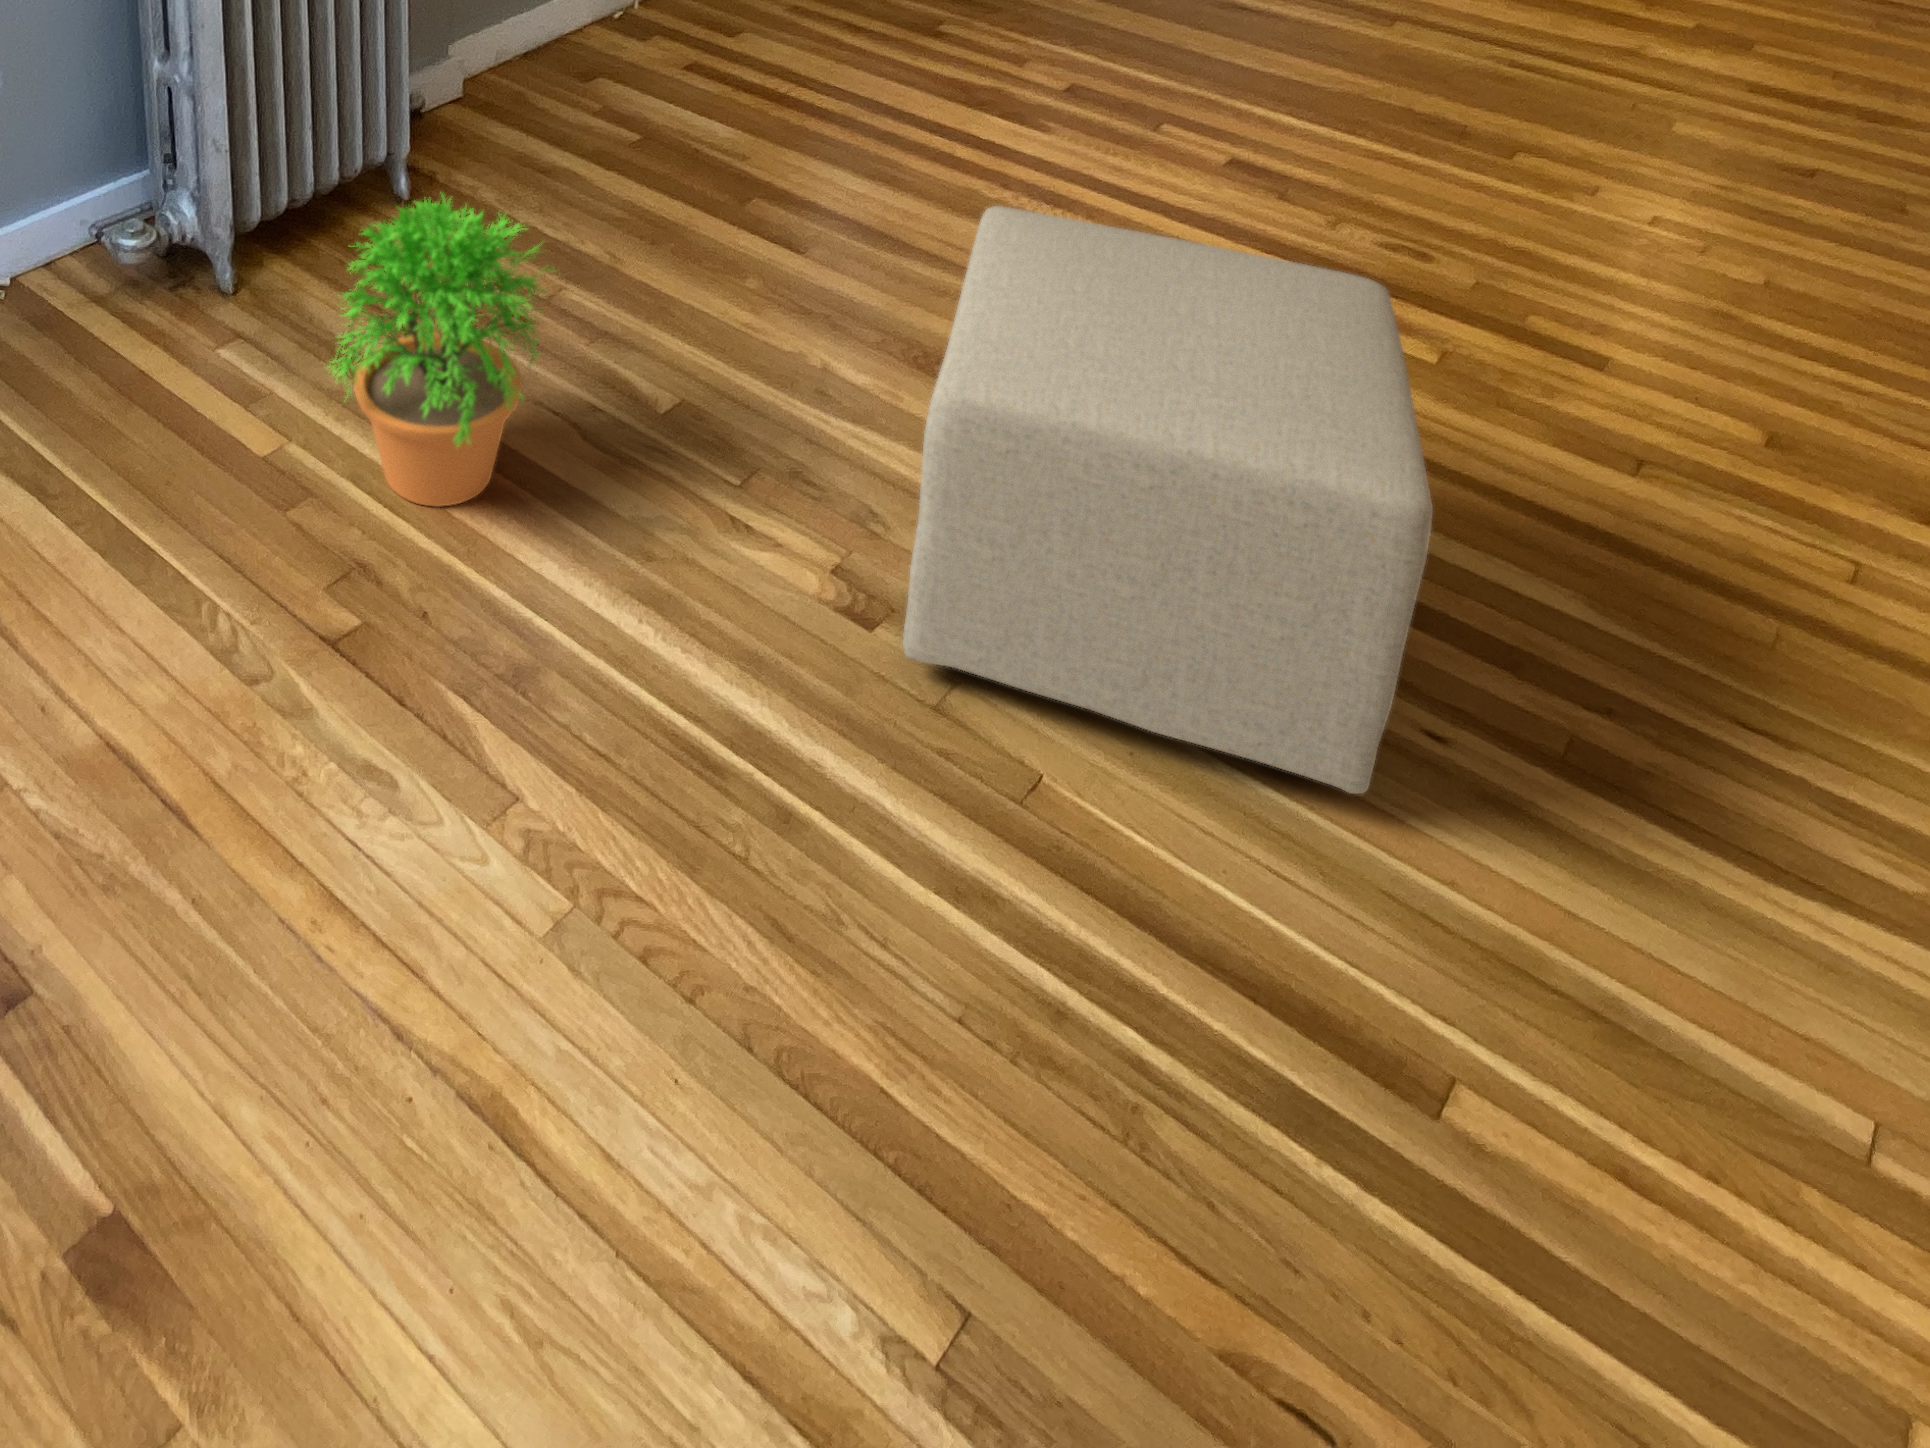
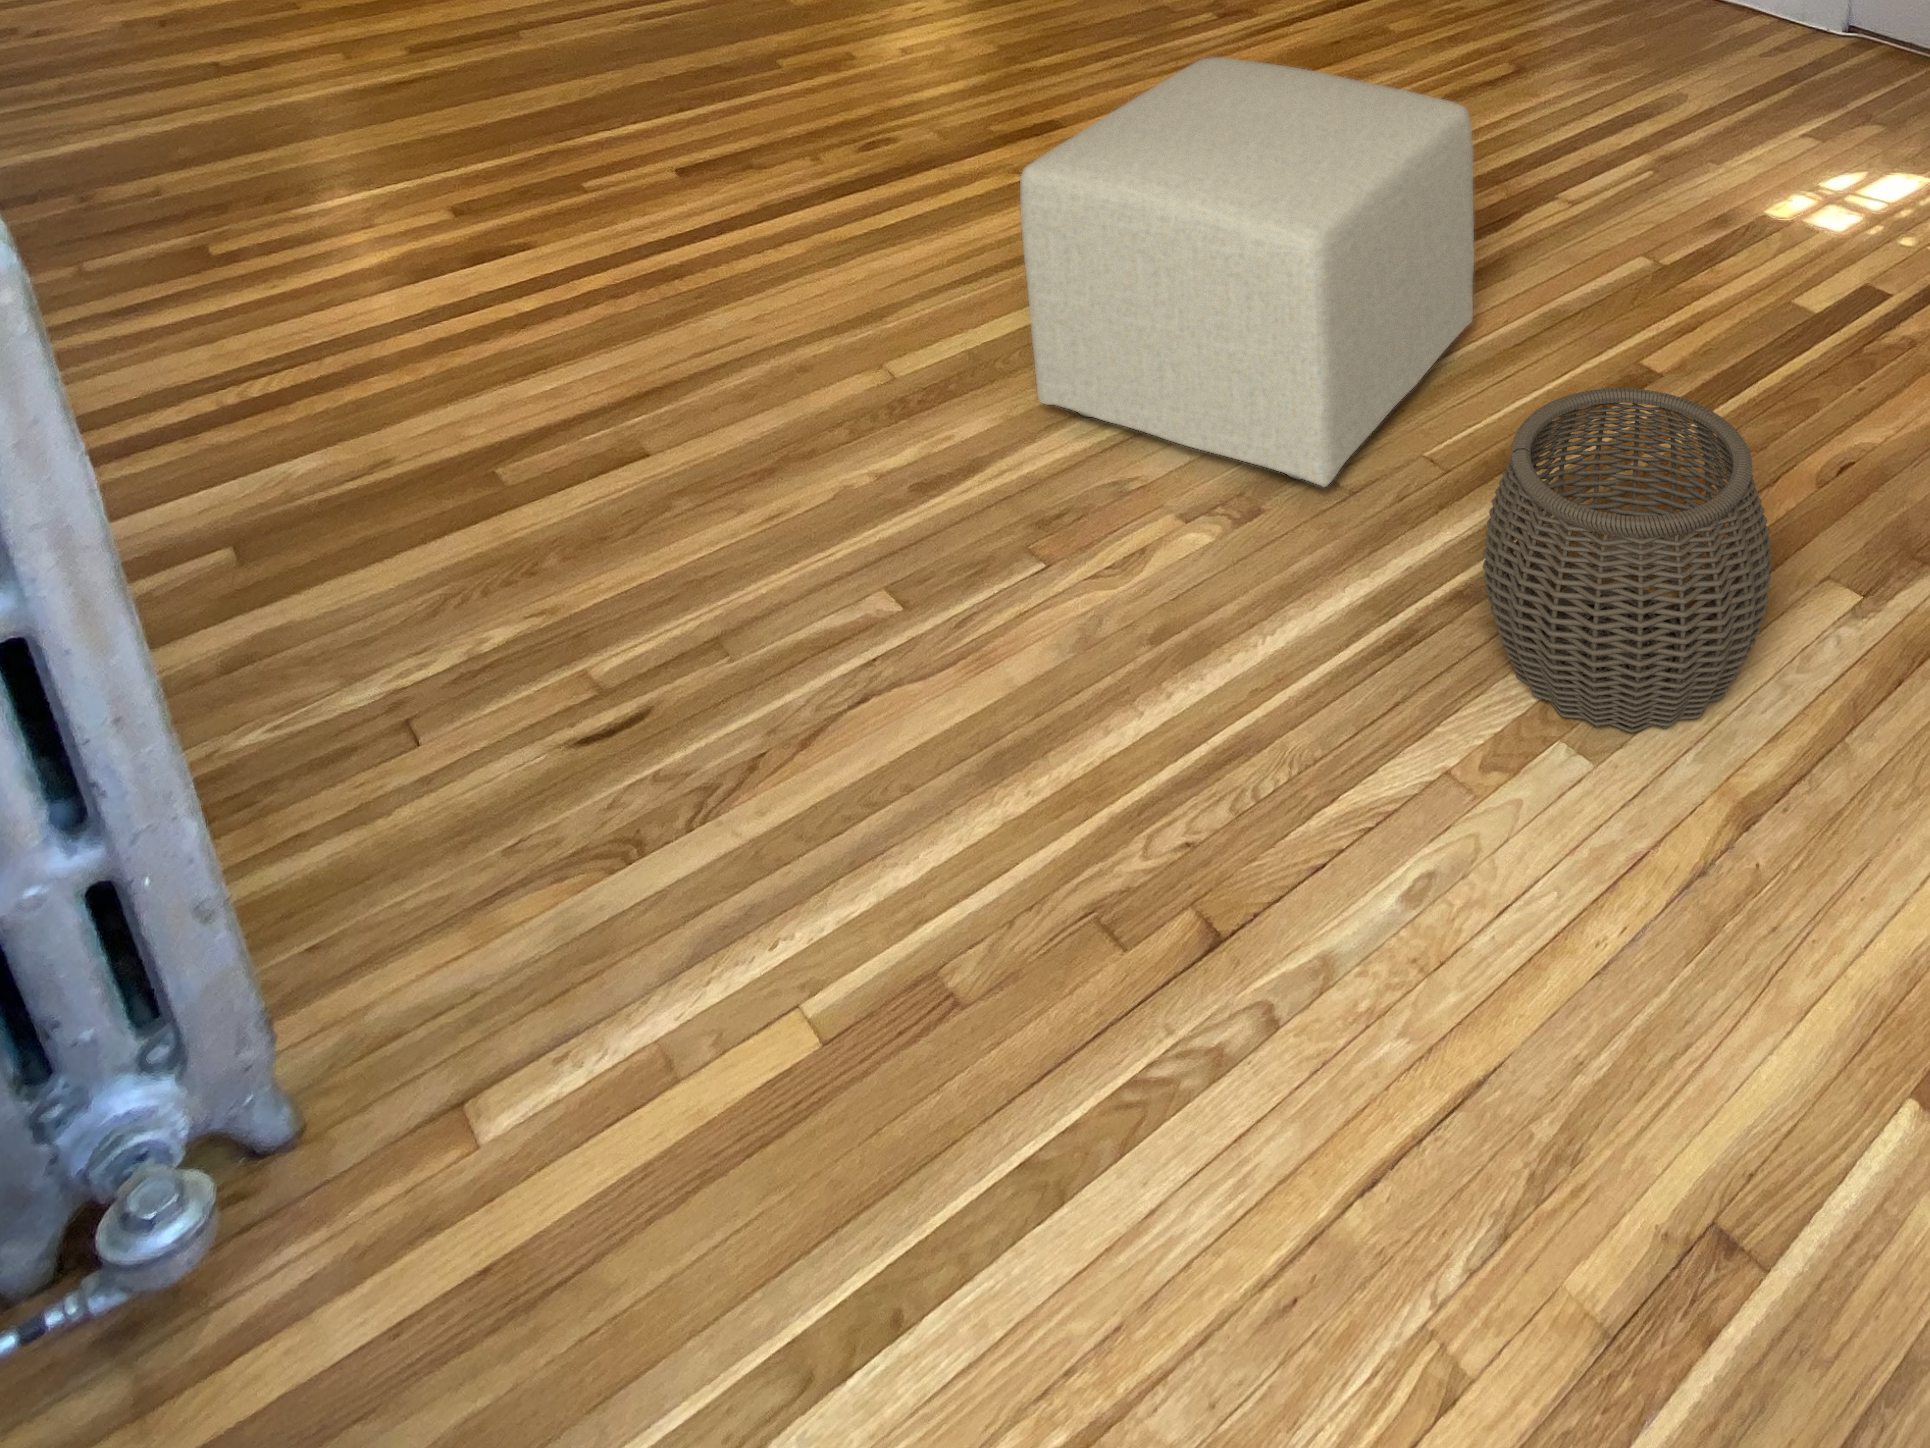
potted plant: present [329,195,548,506] -> none [710,449,1078,888]
woven basket: none [560,644,919,1112] -> present [1483,388,1772,733]

